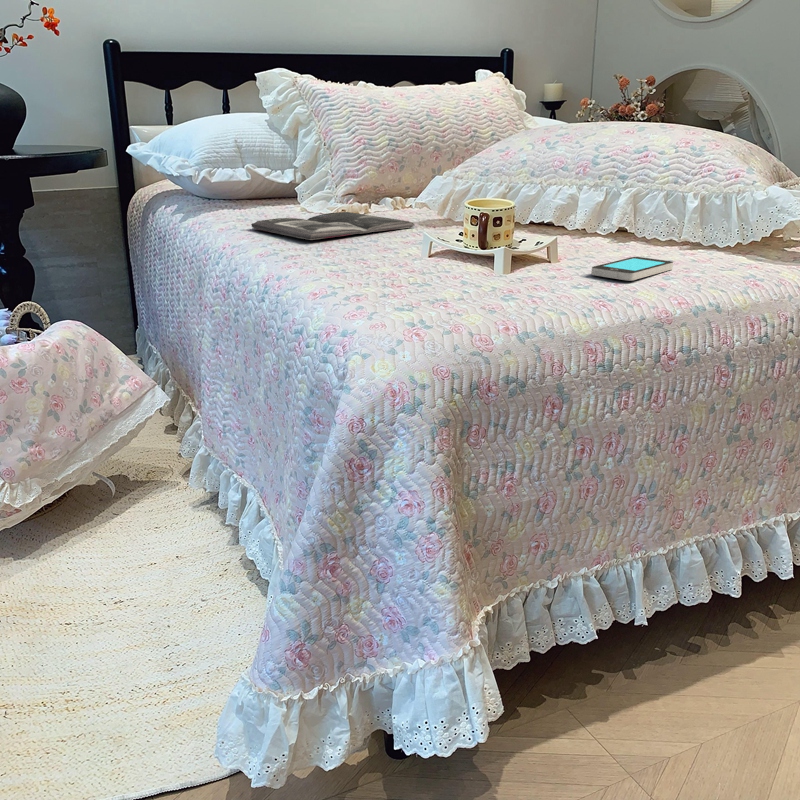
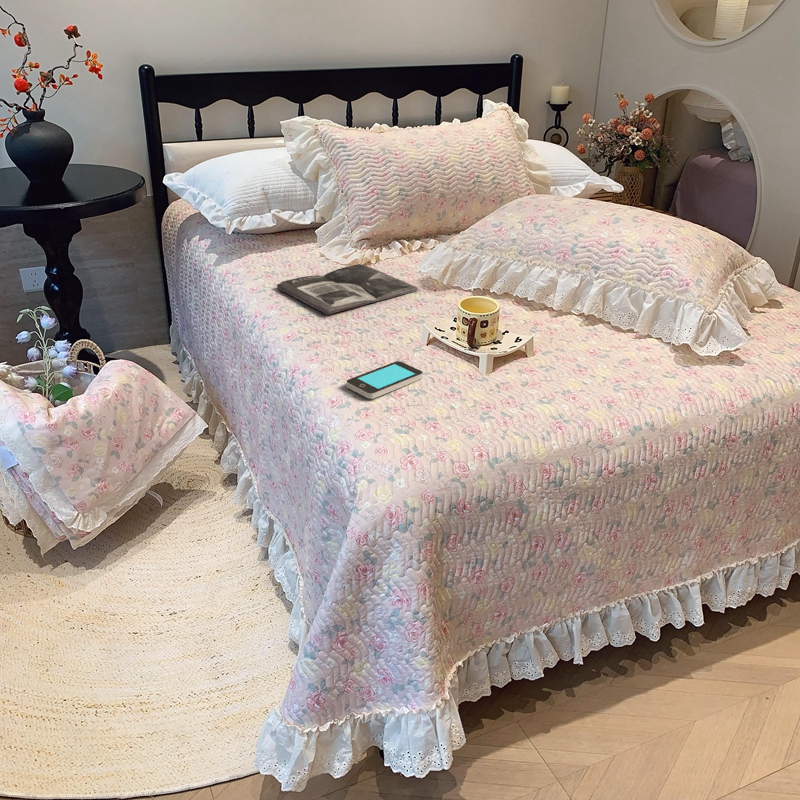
smartphone: present [591,257,673,281] -> present [347,361,423,399]

